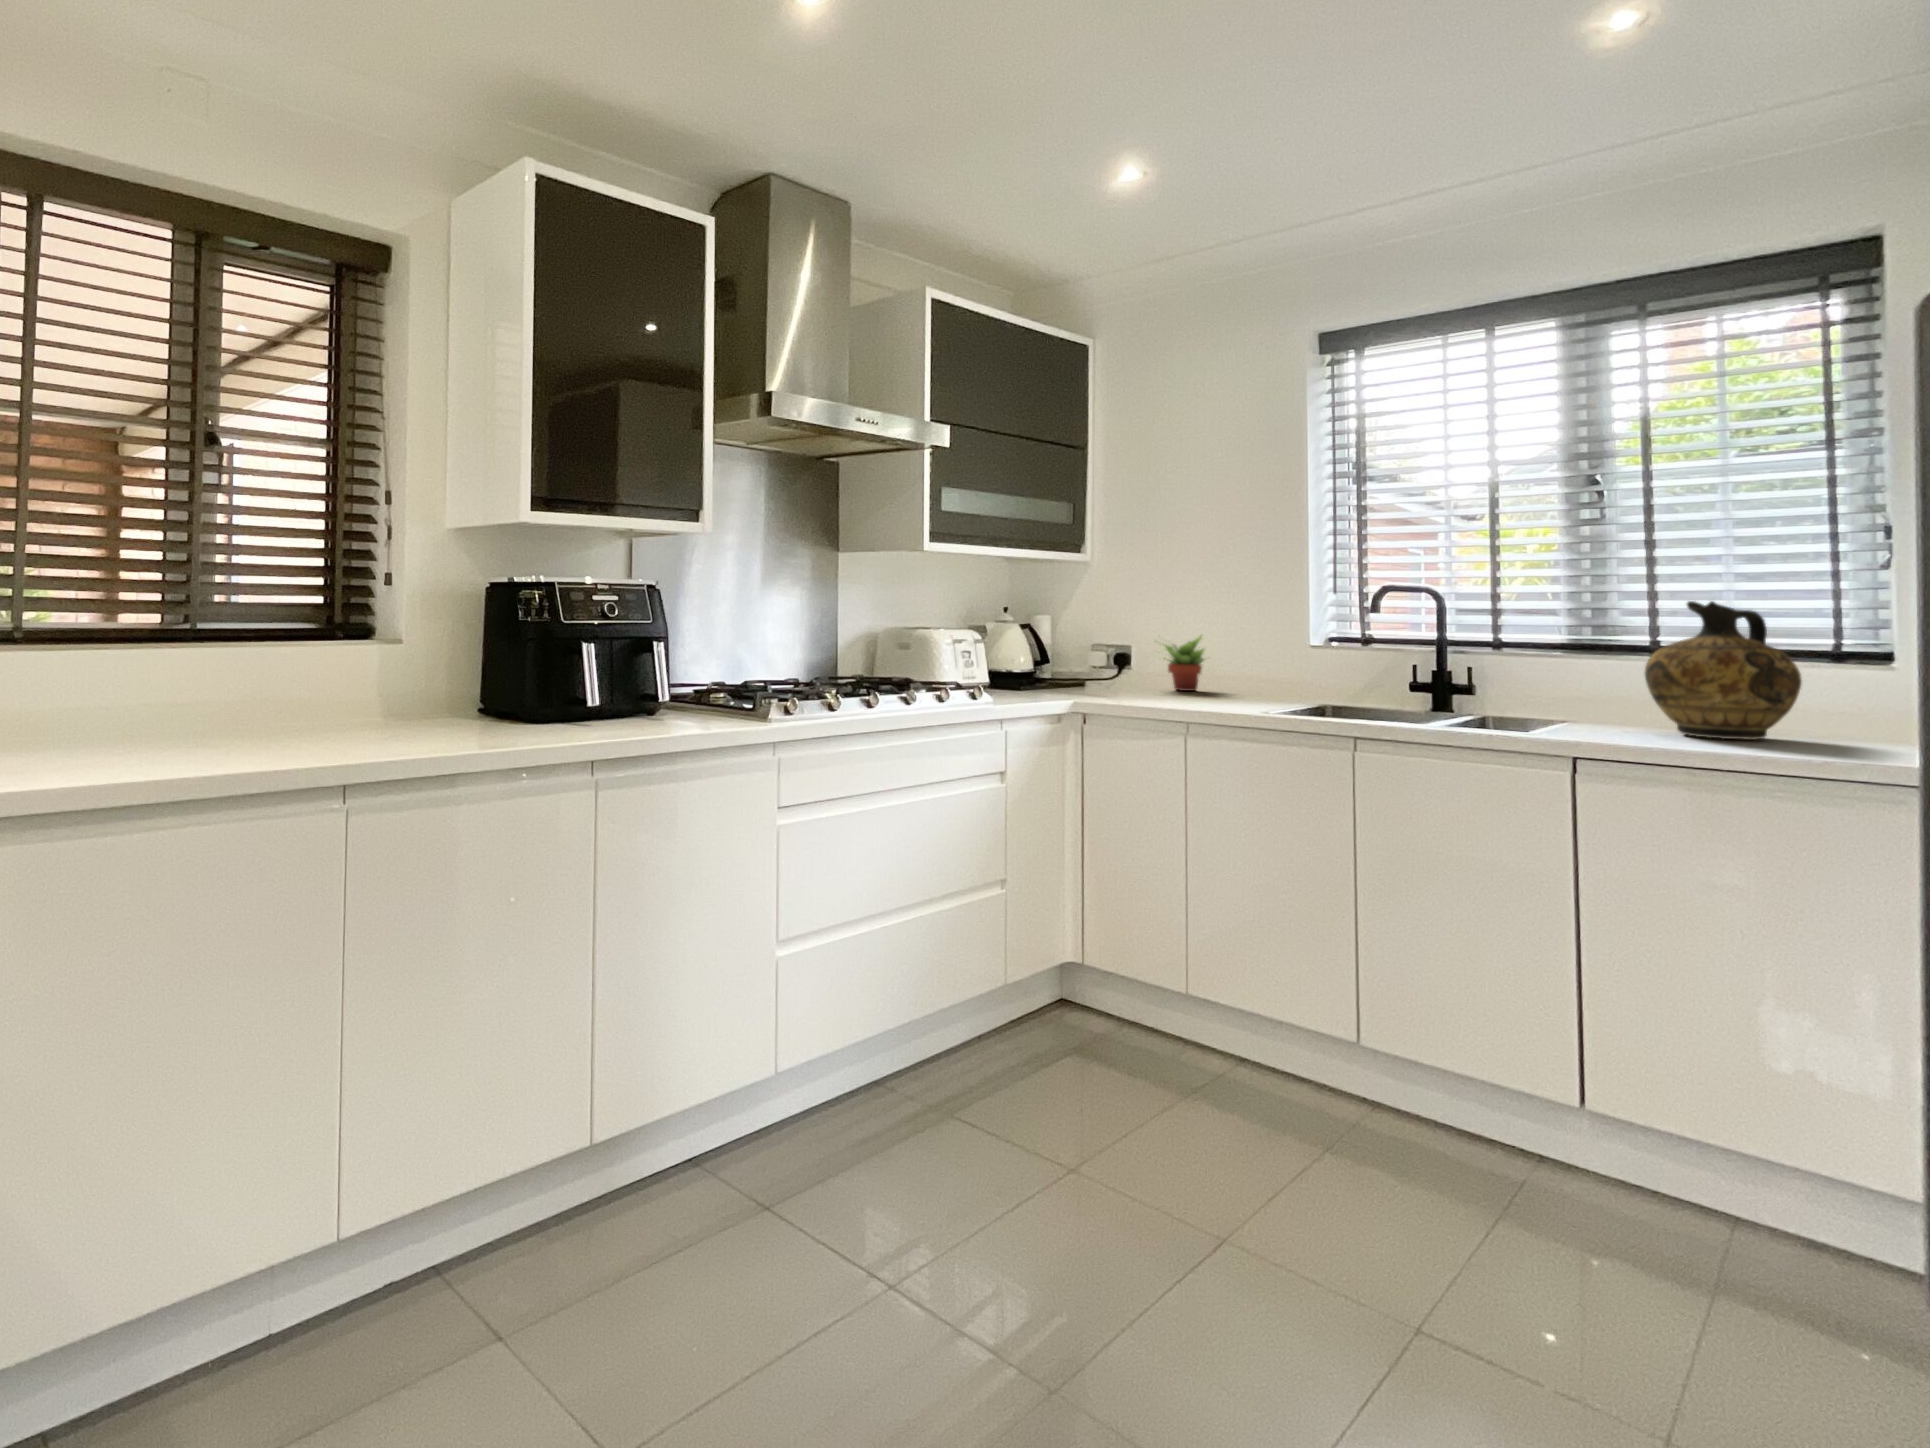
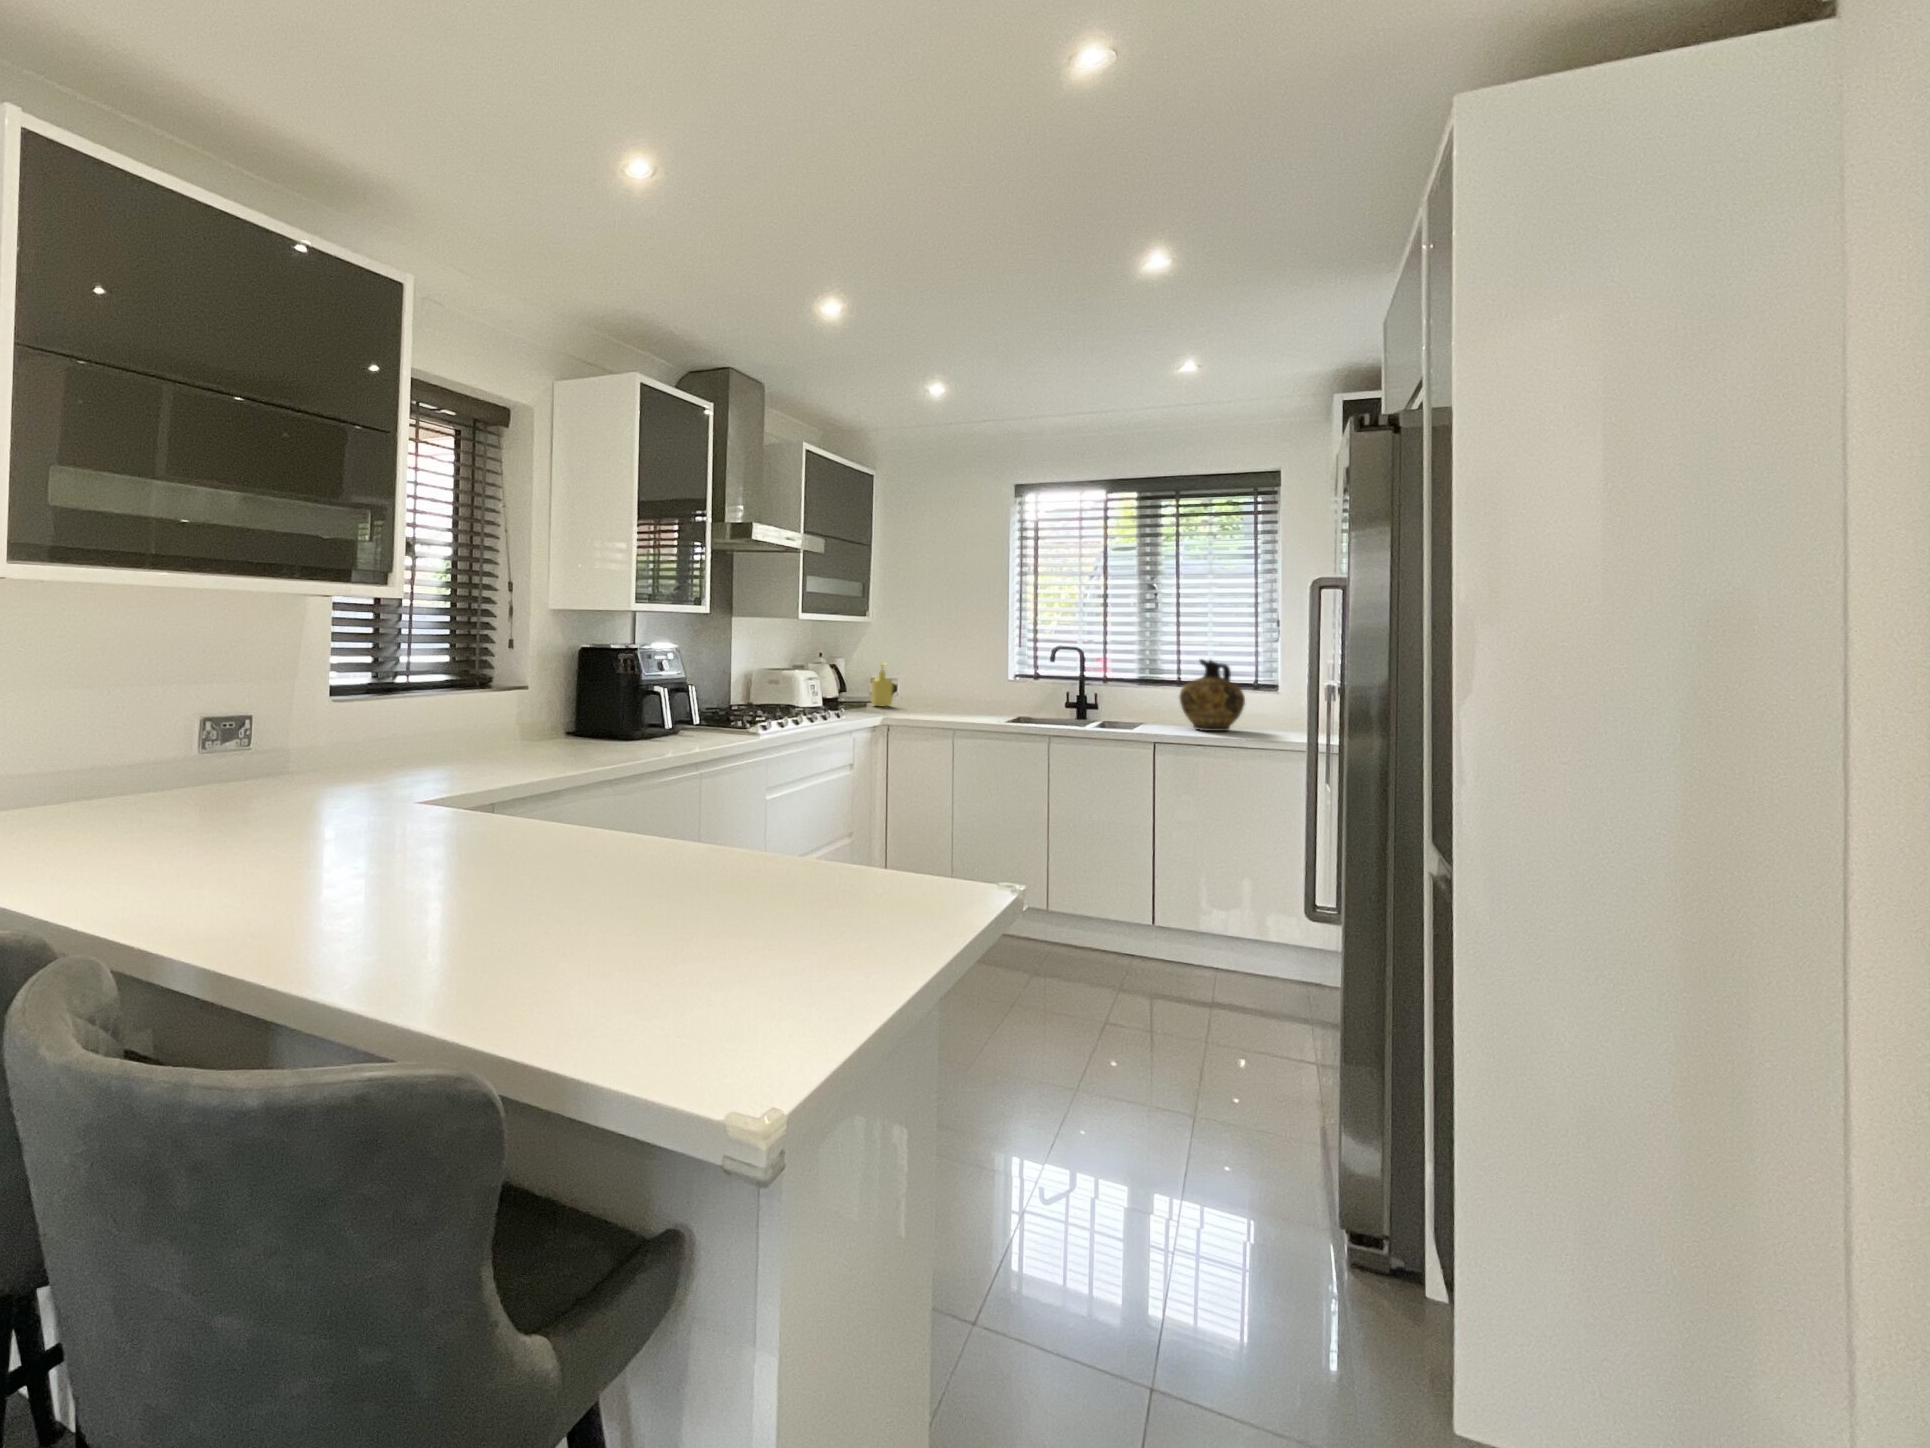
soap dispenser: none [1087,623,1121,688] -> present [871,663,893,707]
succulent plant: present [1164,636,1204,691] -> none [912,670,952,707]

